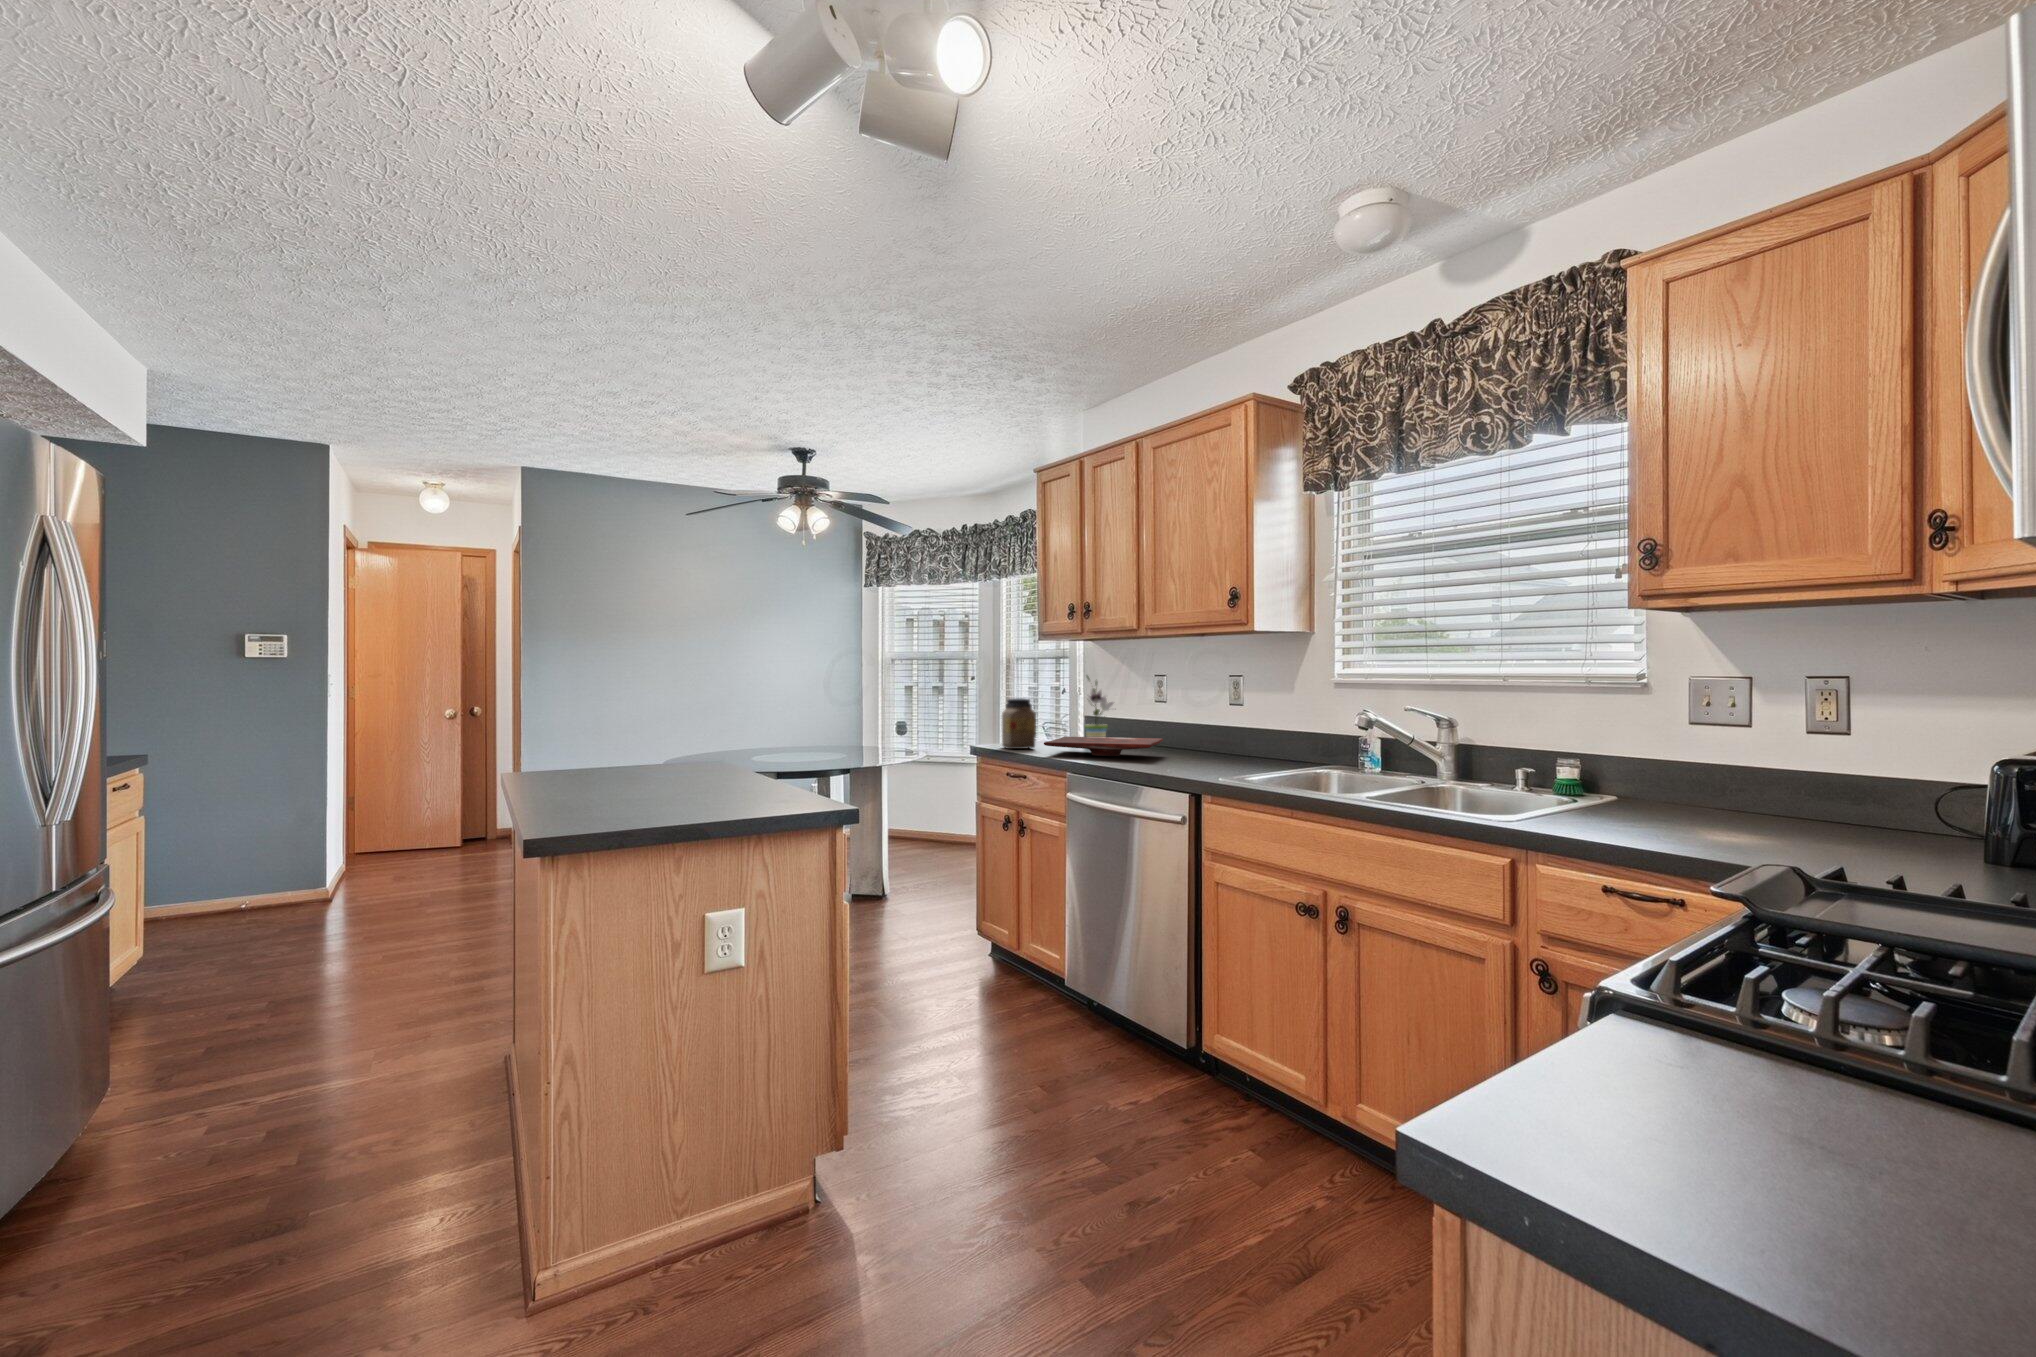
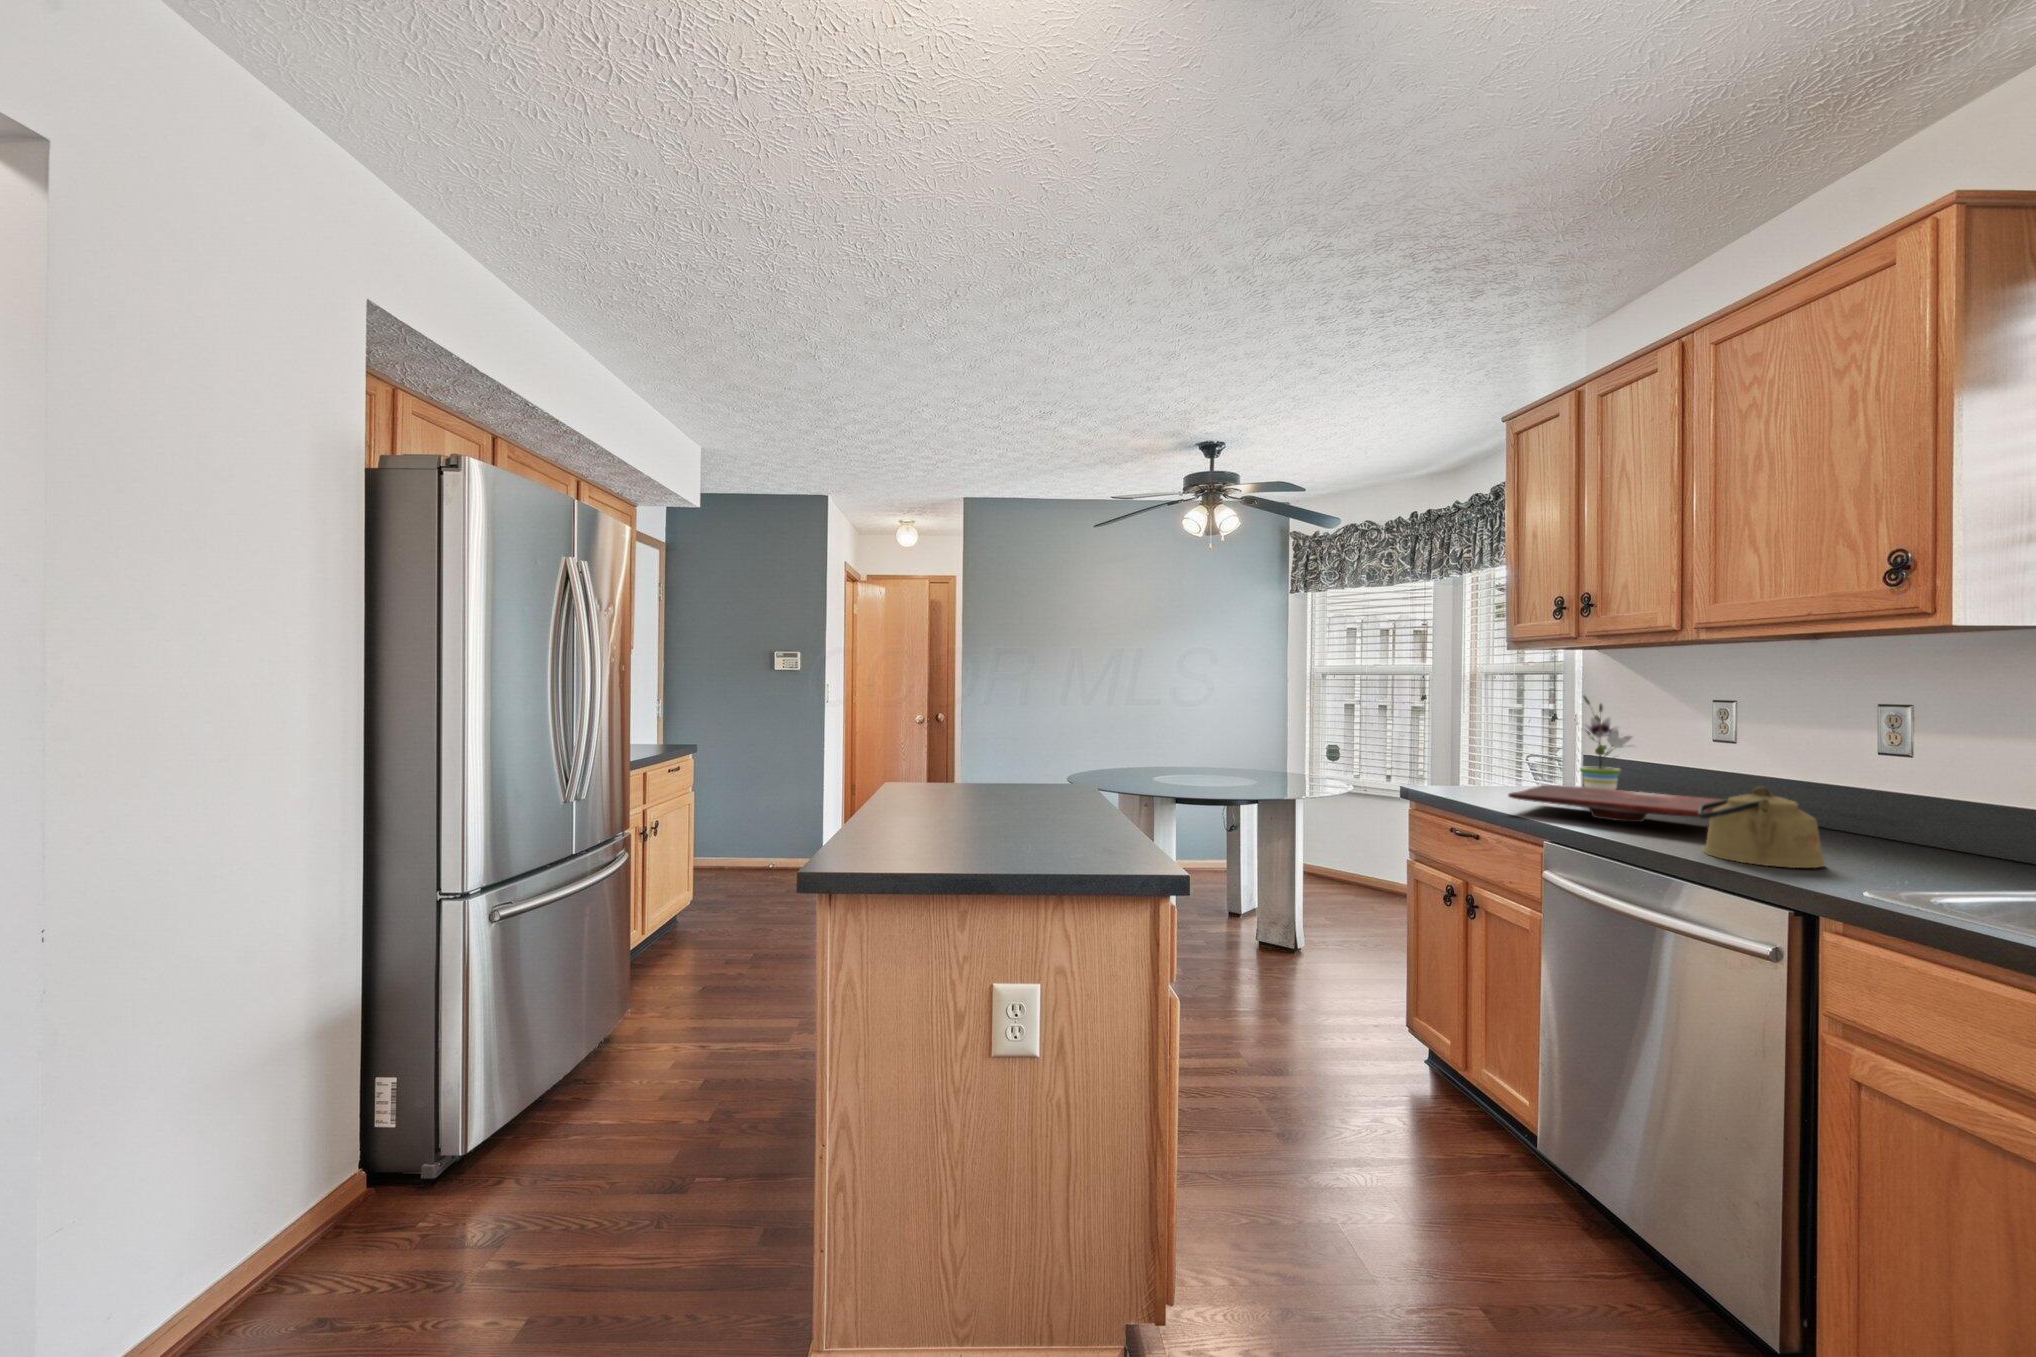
jar: present [1002,698,1036,749] -> none [1445,727,1498,798]
kettle: none [1146,725,1204,771] -> present [1698,787,1825,868]

